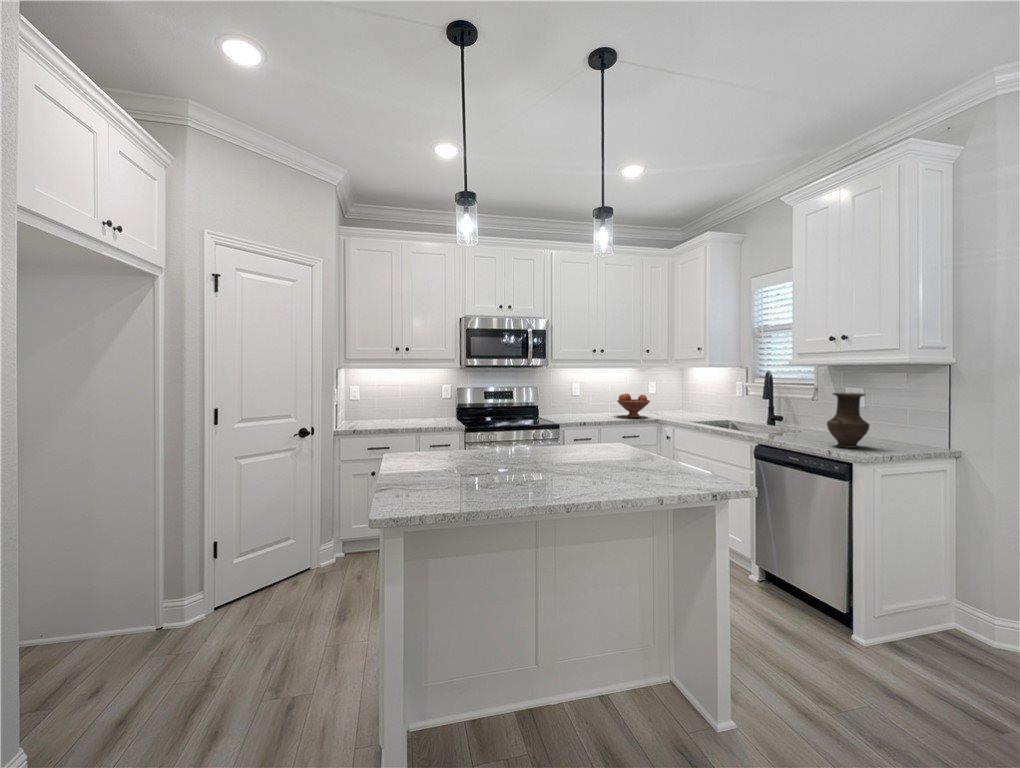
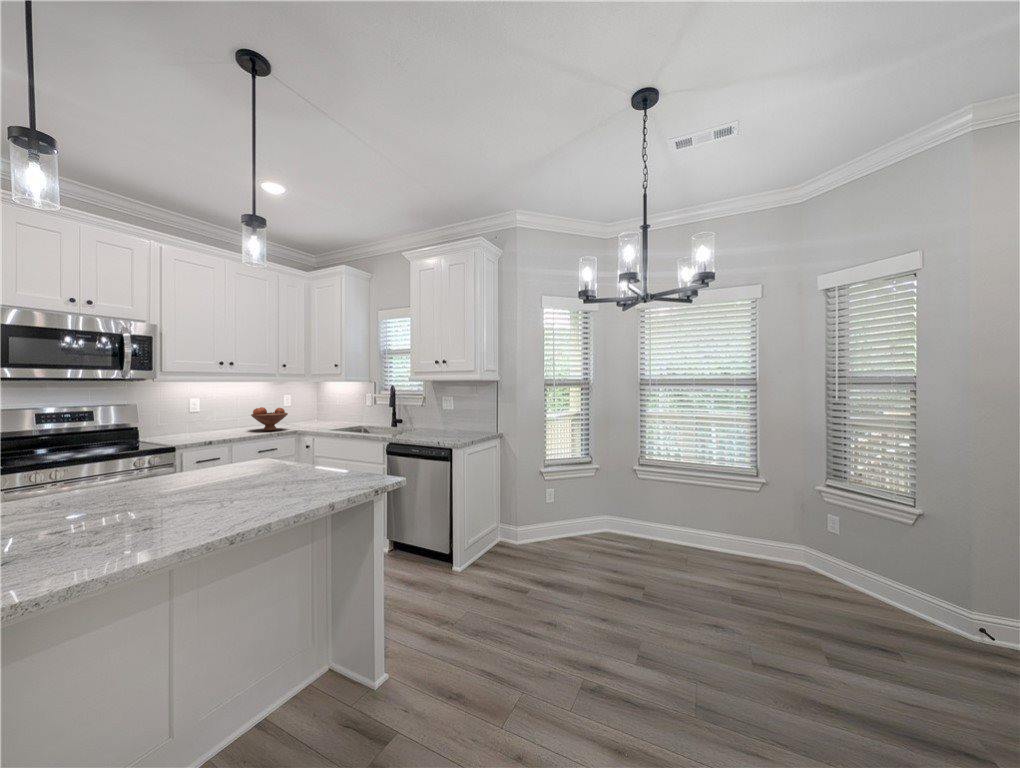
vase: present [827,393,869,448] -> none [436,400,461,438]

